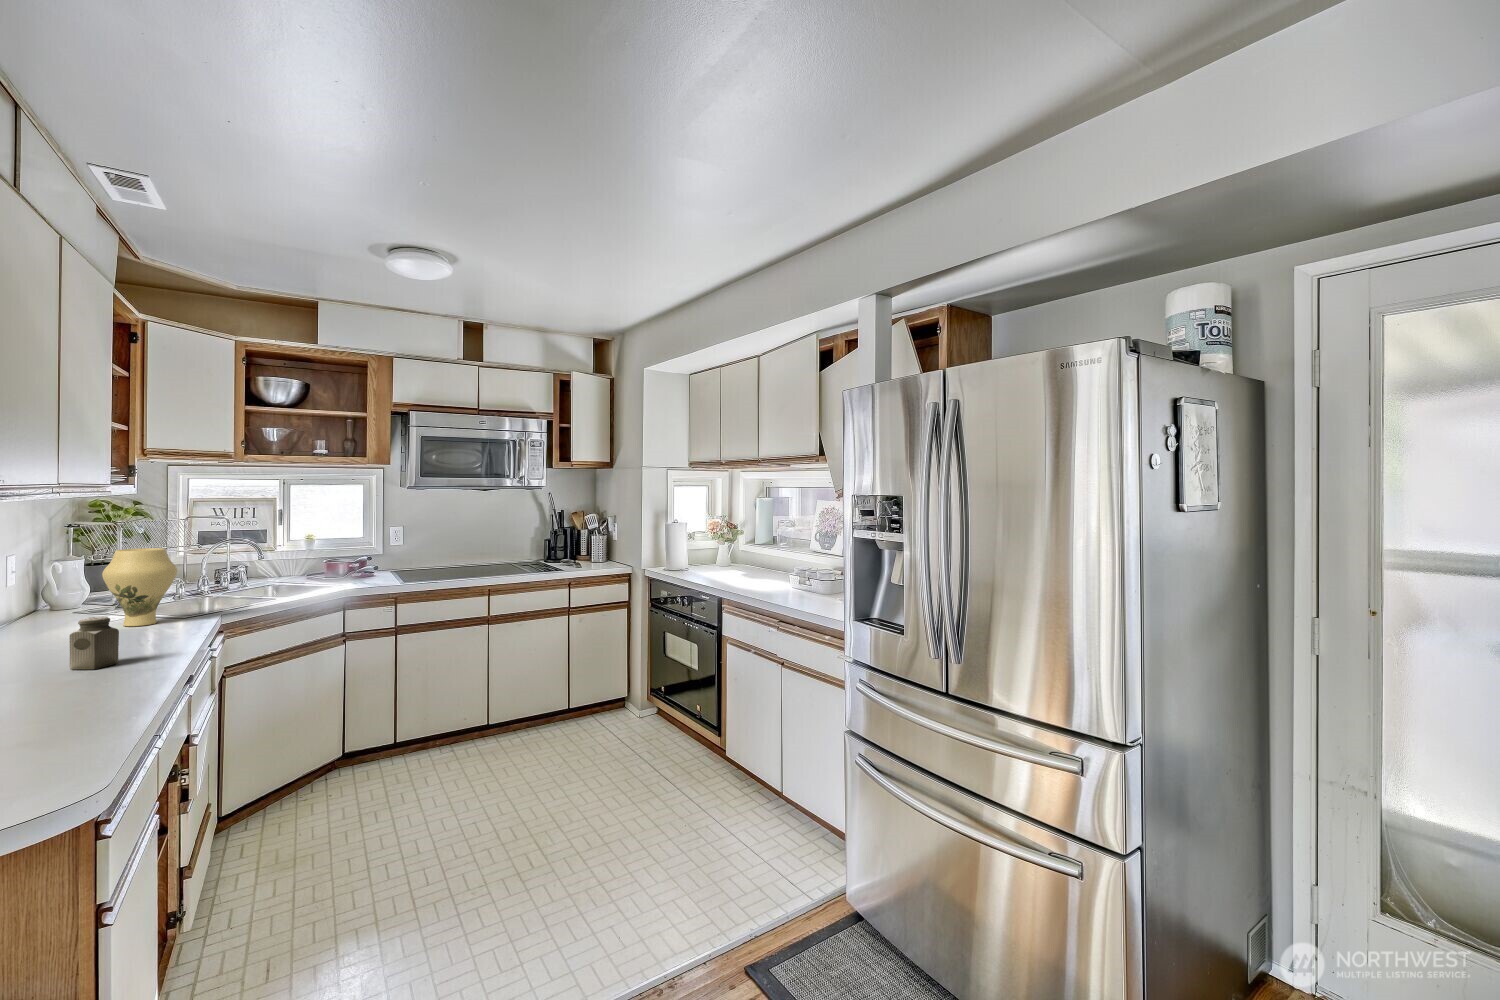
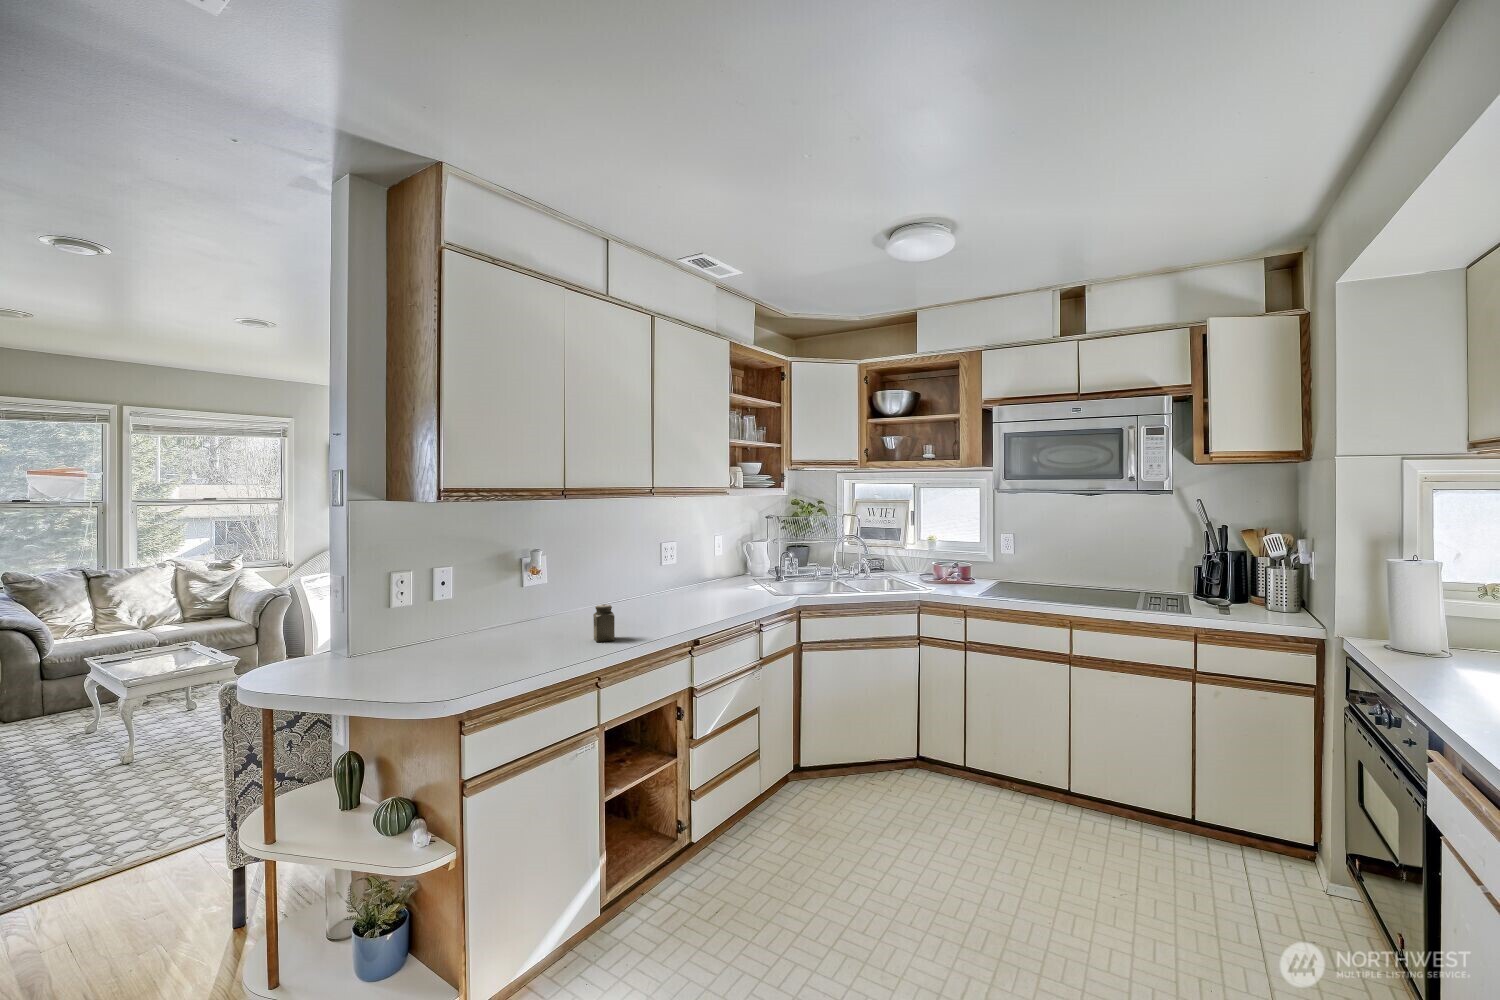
vase: present [102,548,177,626] -> none [694,550,736,609]

